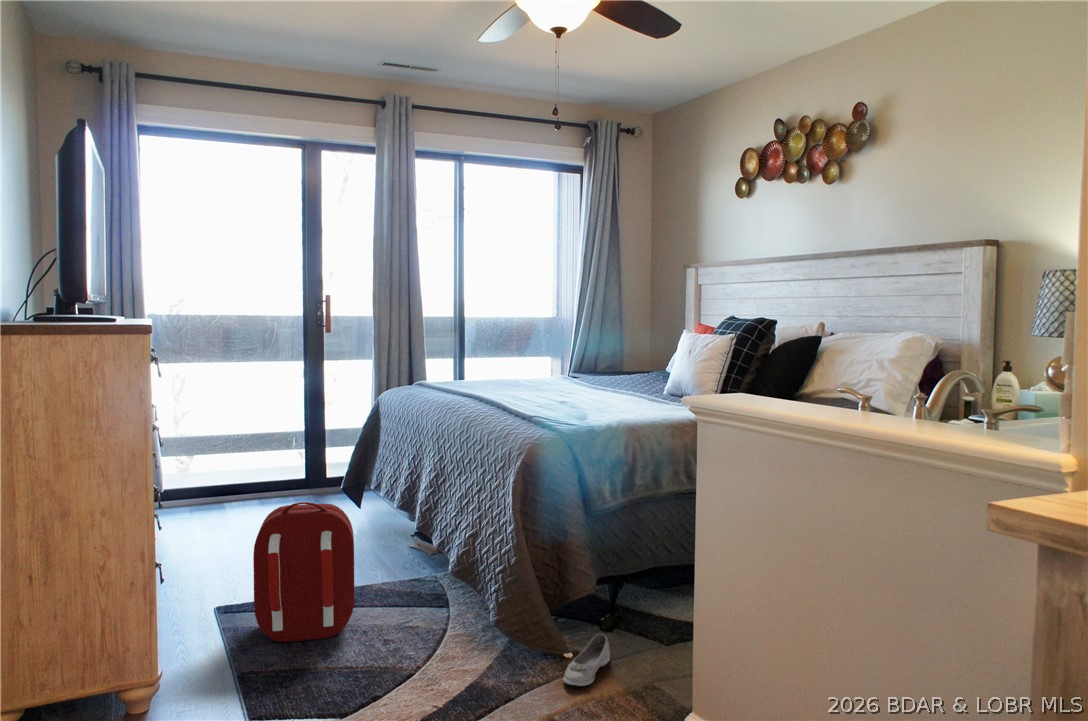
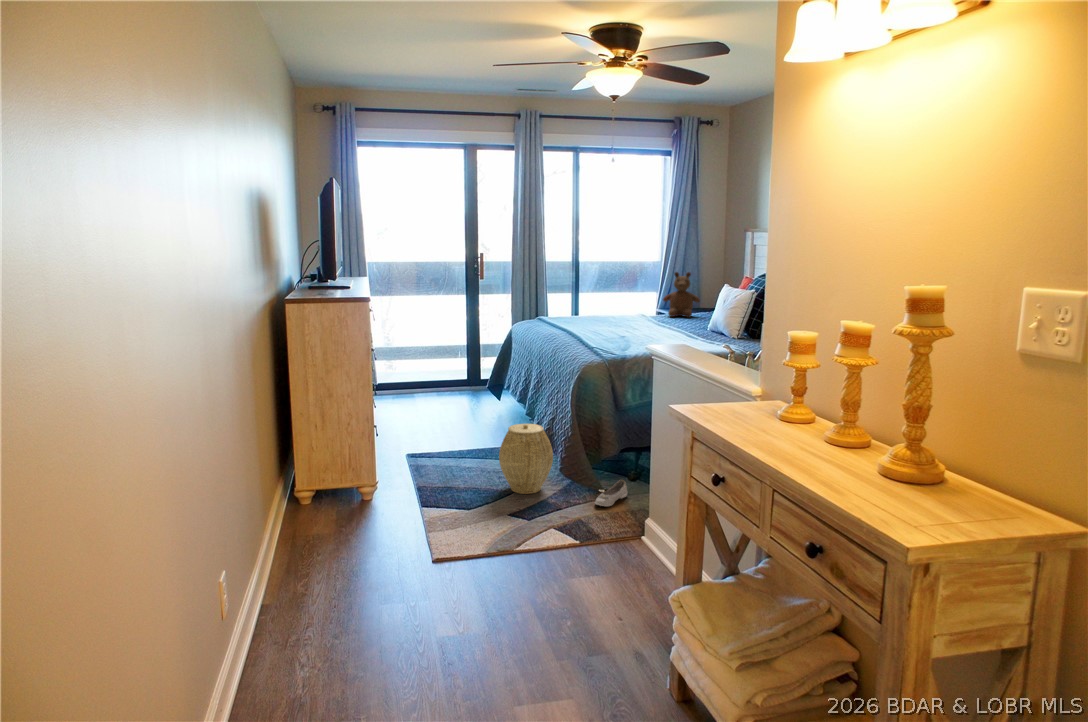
teddy bear: none [588,318,638,379] -> present [663,272,700,317]
backpack: present [251,502,354,642] -> none [426,394,483,473]
woven basket: none [389,547,483,673] -> present [499,424,553,494]

